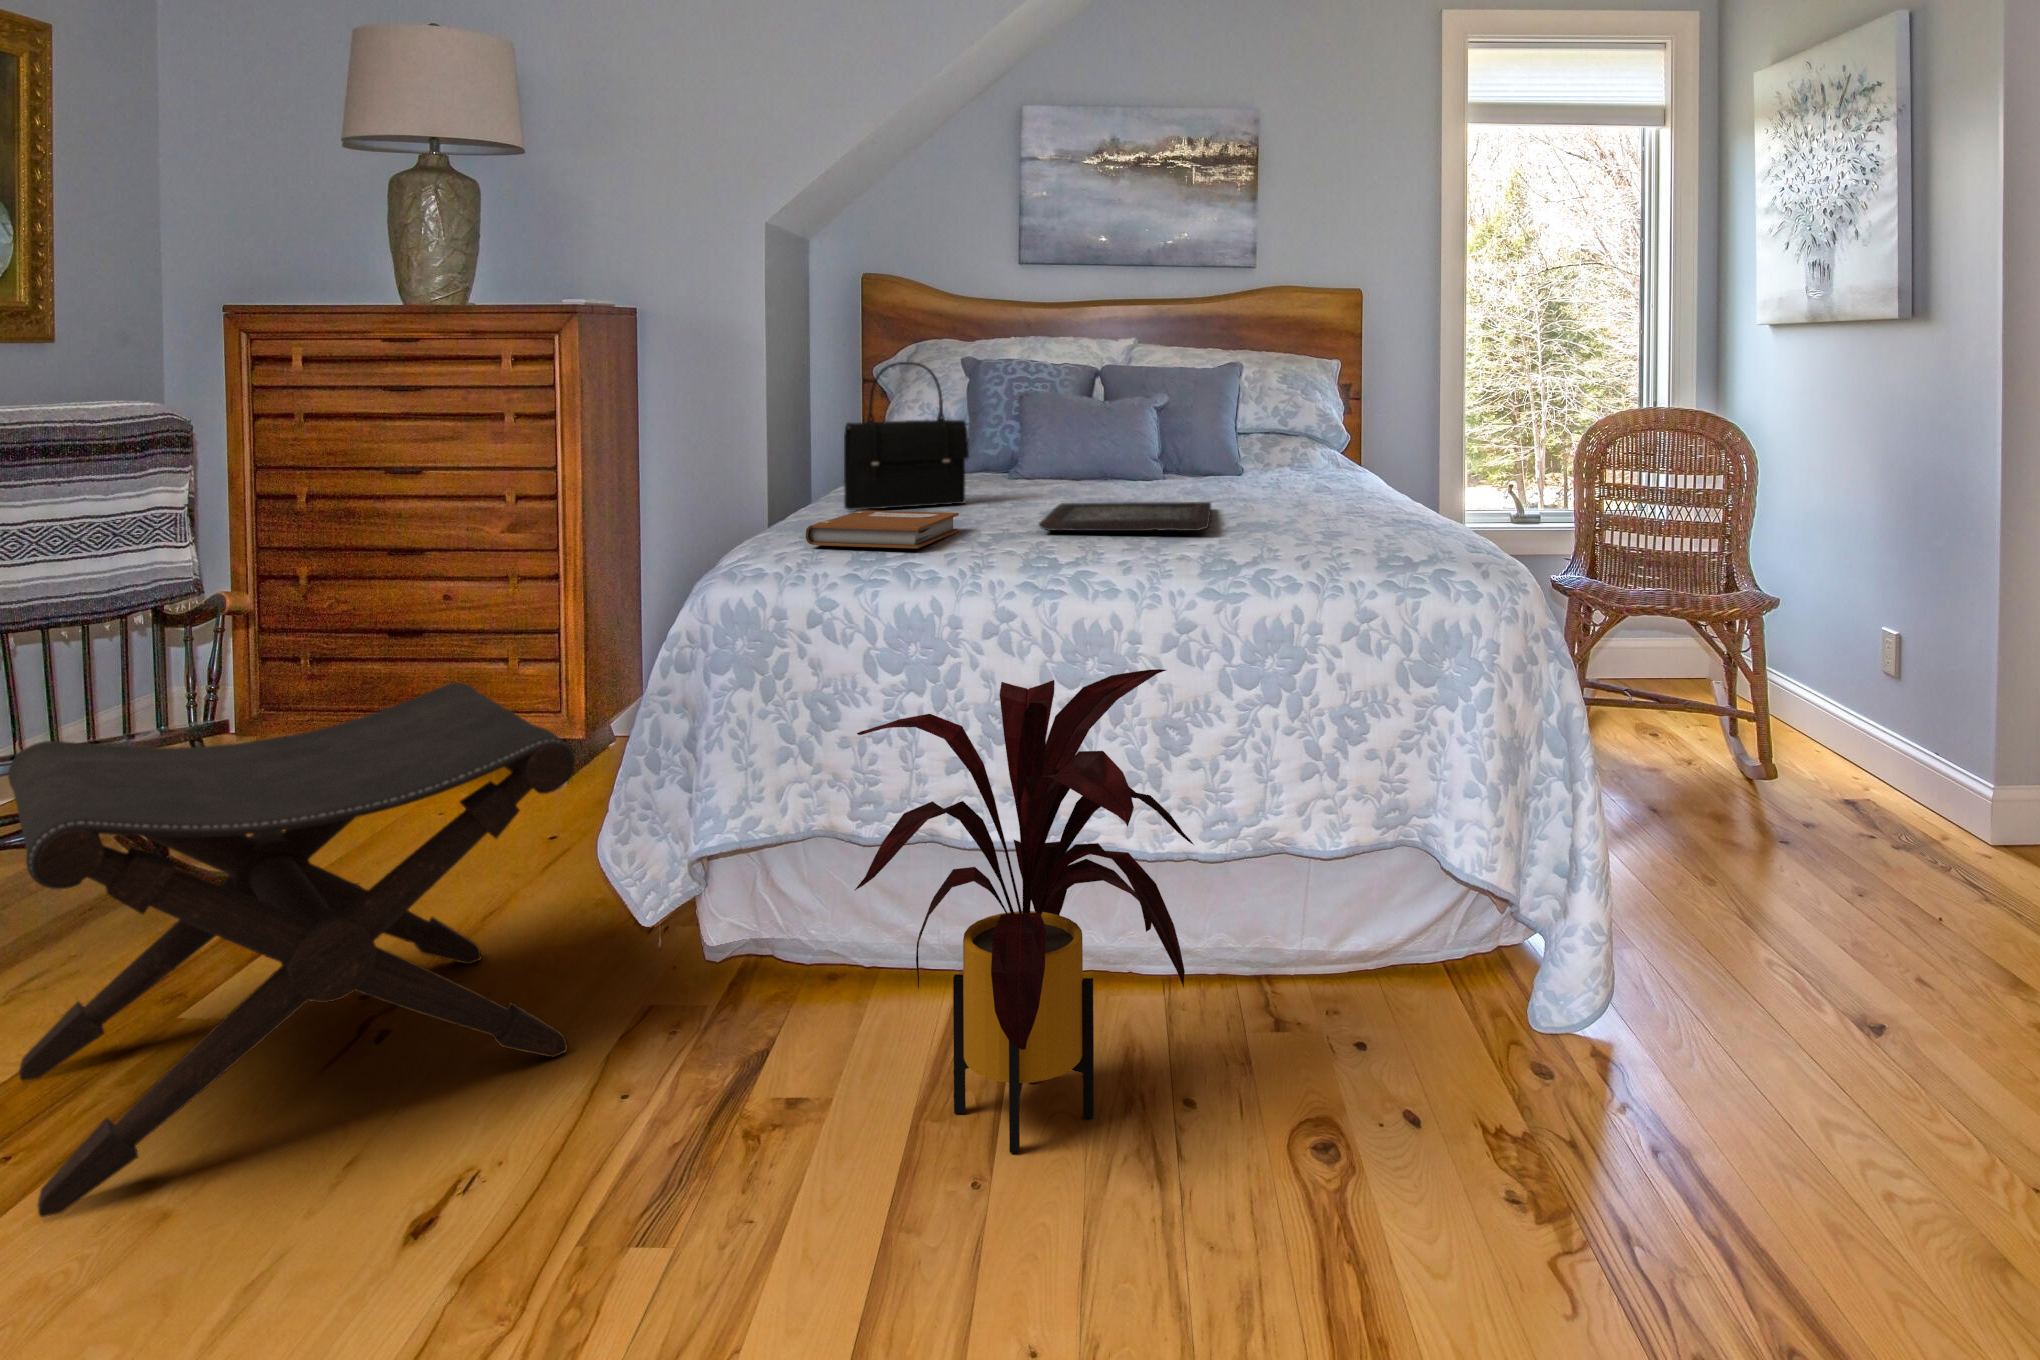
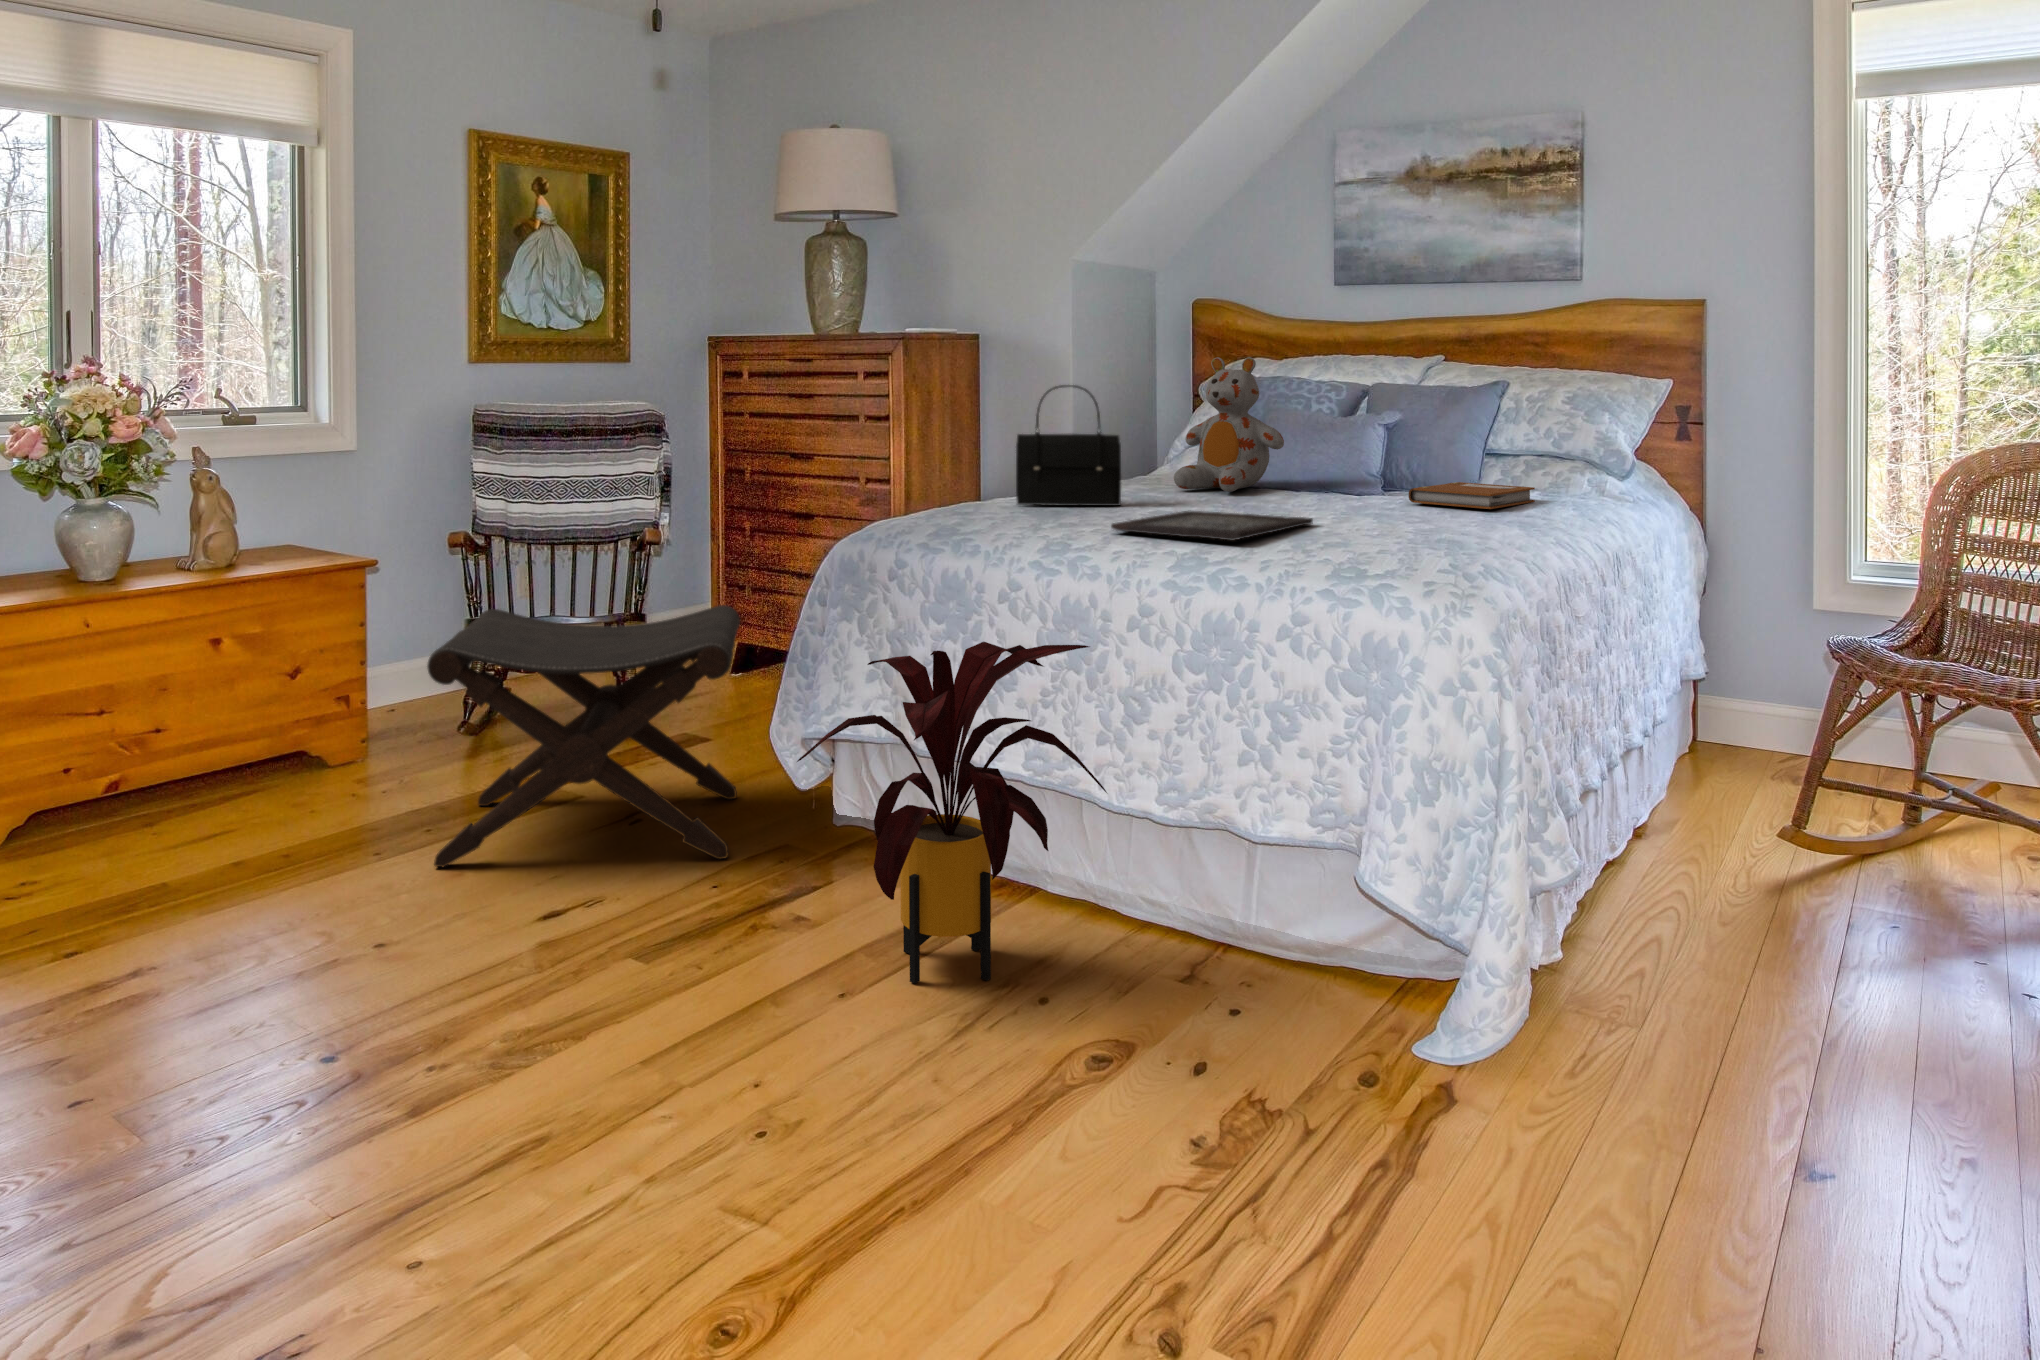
stuffed bear: none [968,333,1087,482] -> present [1174,357,1284,492]
notebook: present [806,510,959,548] -> present [1409,482,1535,509]

